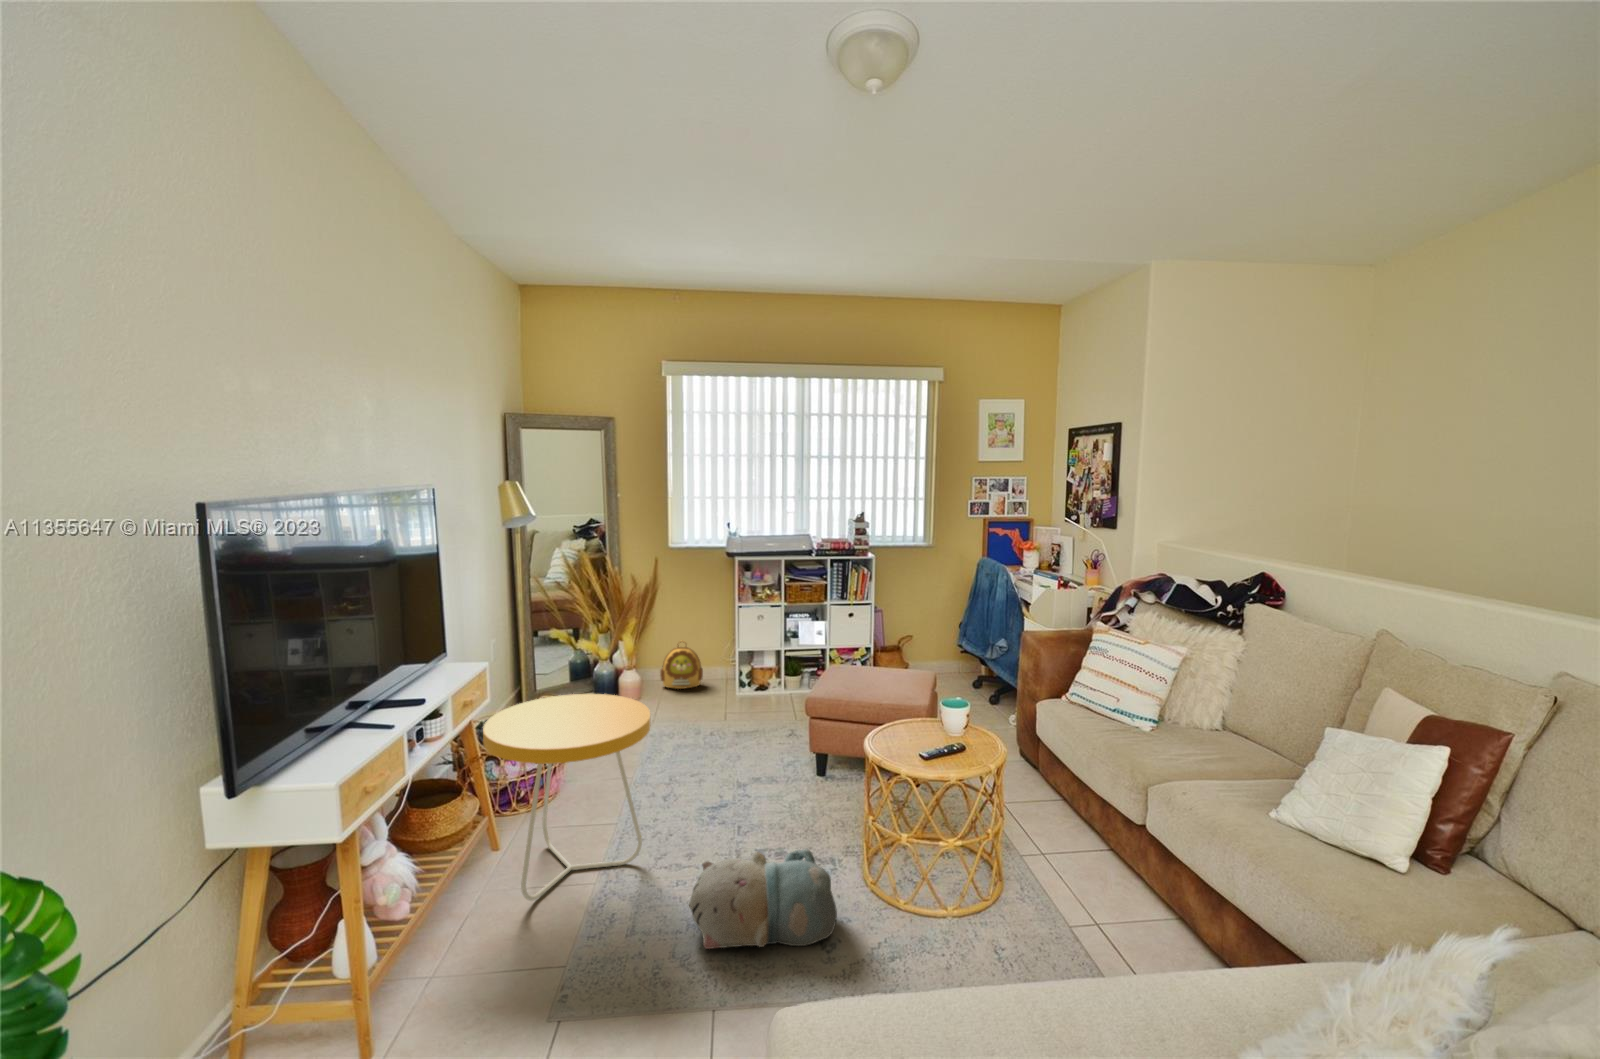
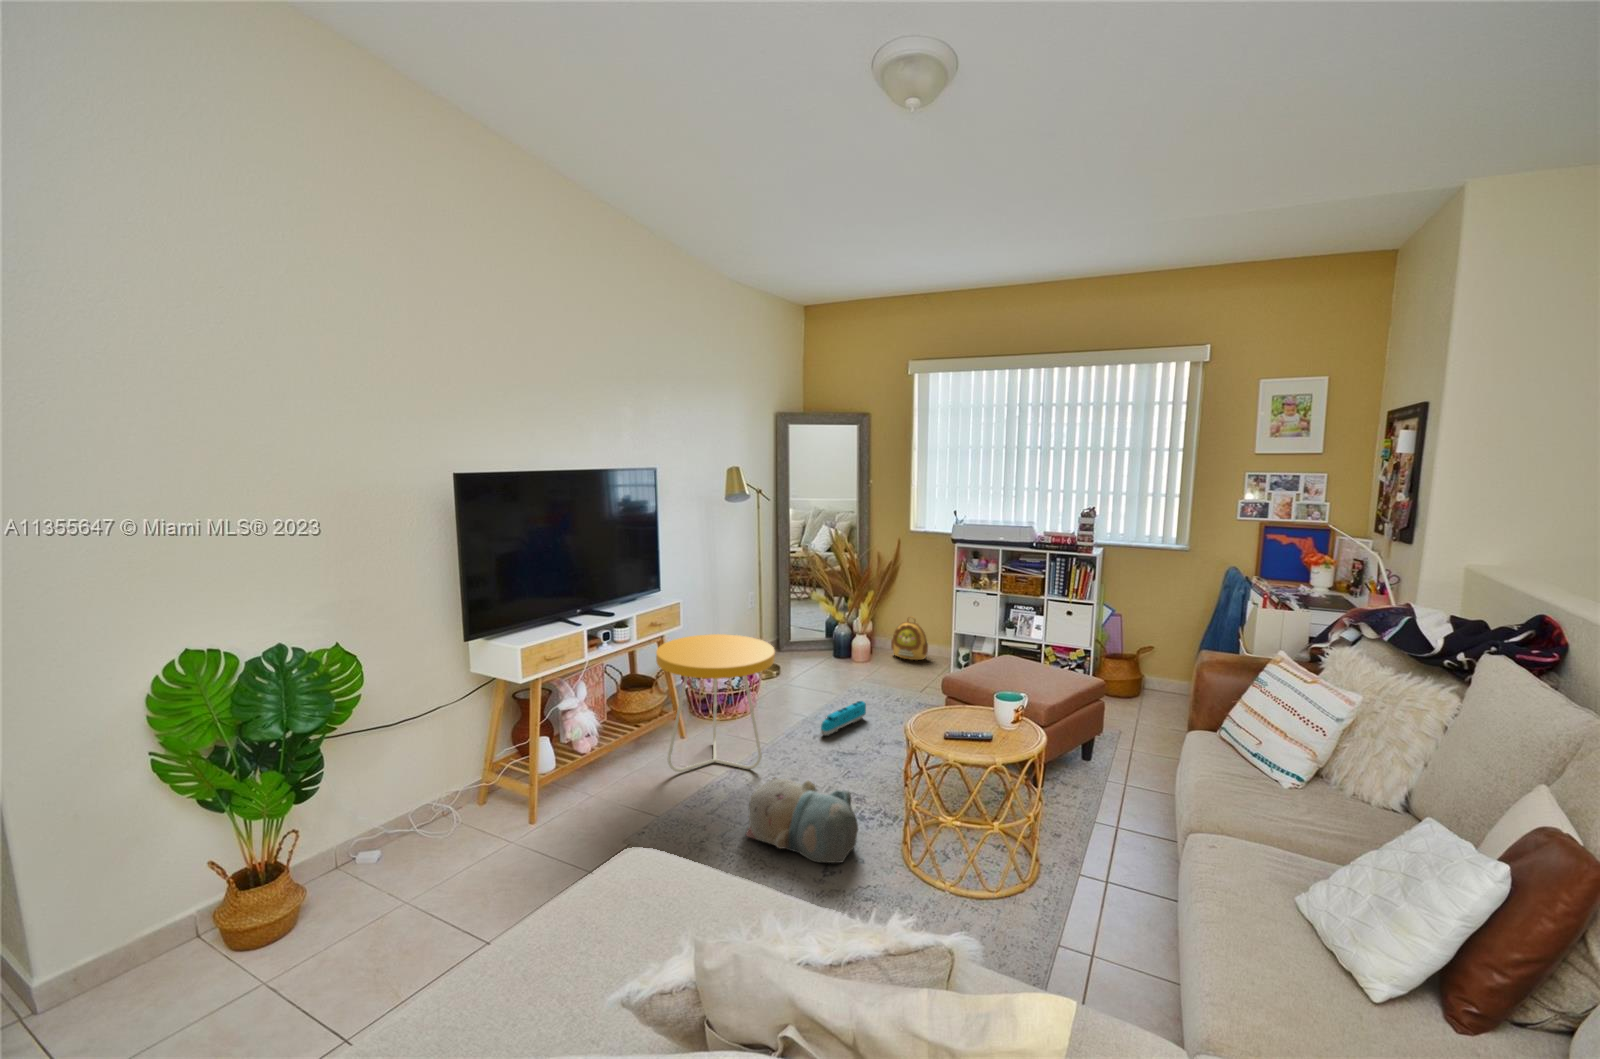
toy train: none [670,745,701,795] -> present [821,701,866,735]

